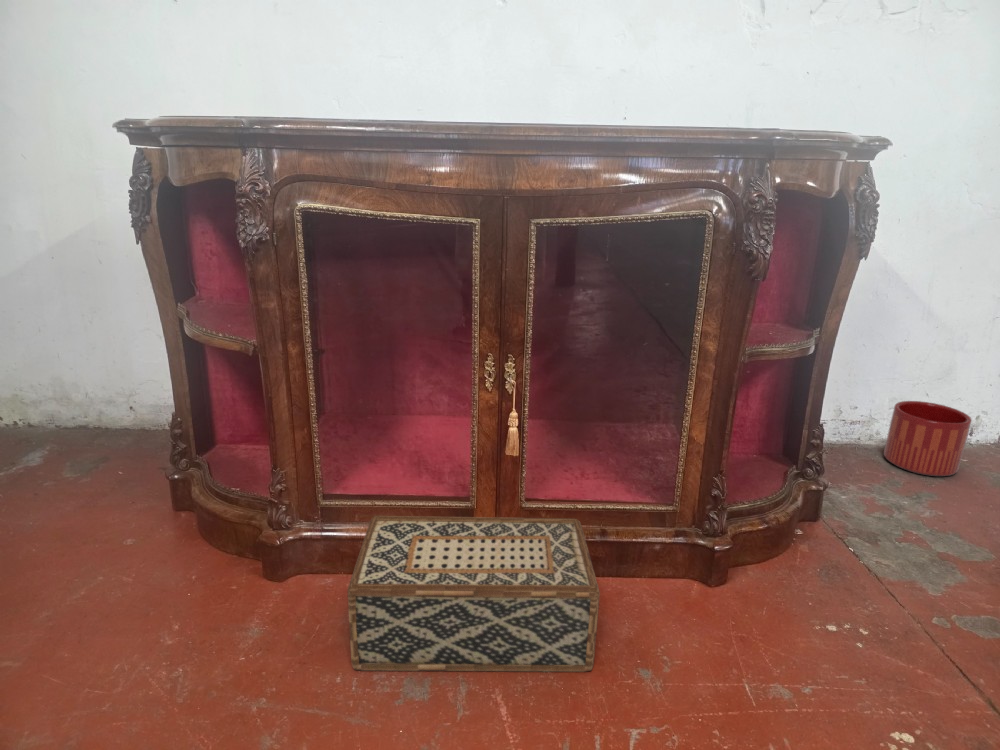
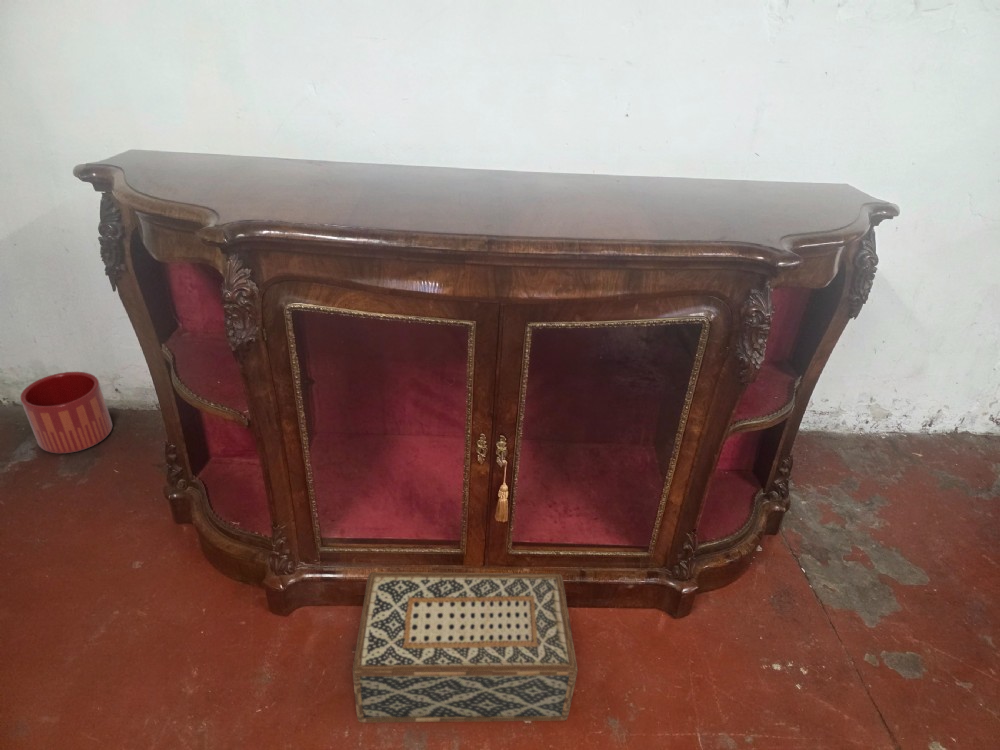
planter: present [884,401,972,476] -> present [20,372,112,453]

